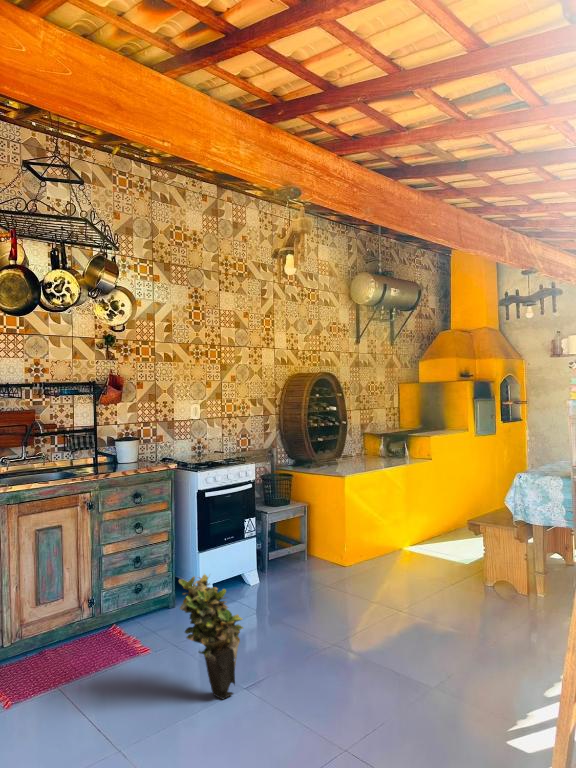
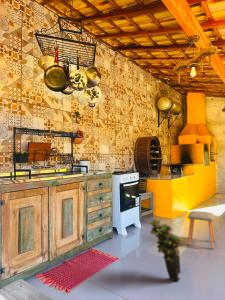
stool: none [318,557,386,642] -> present [187,211,215,249]

